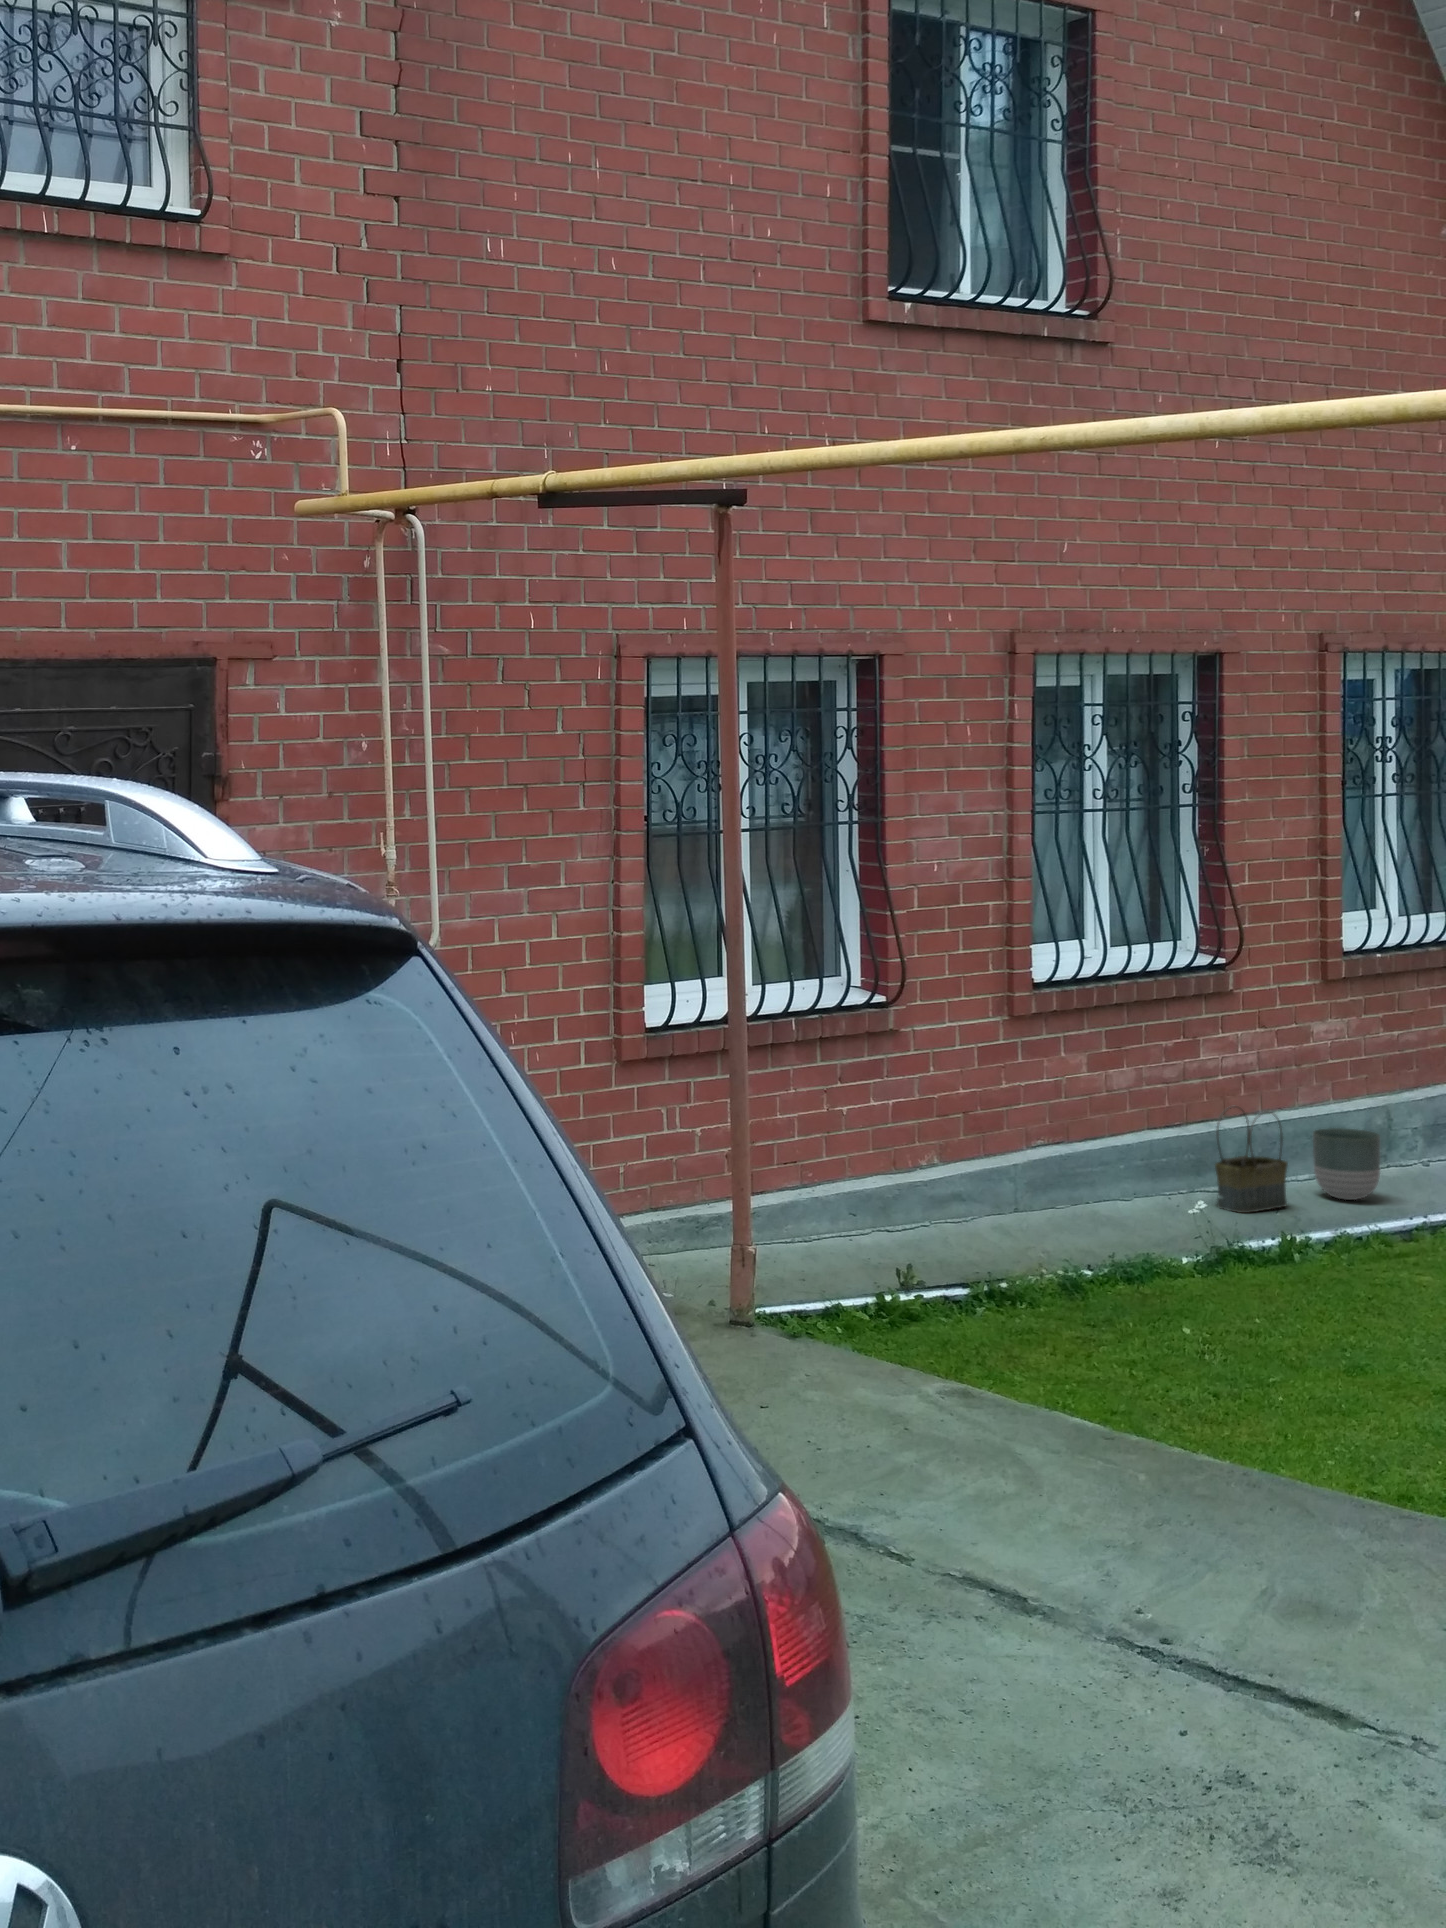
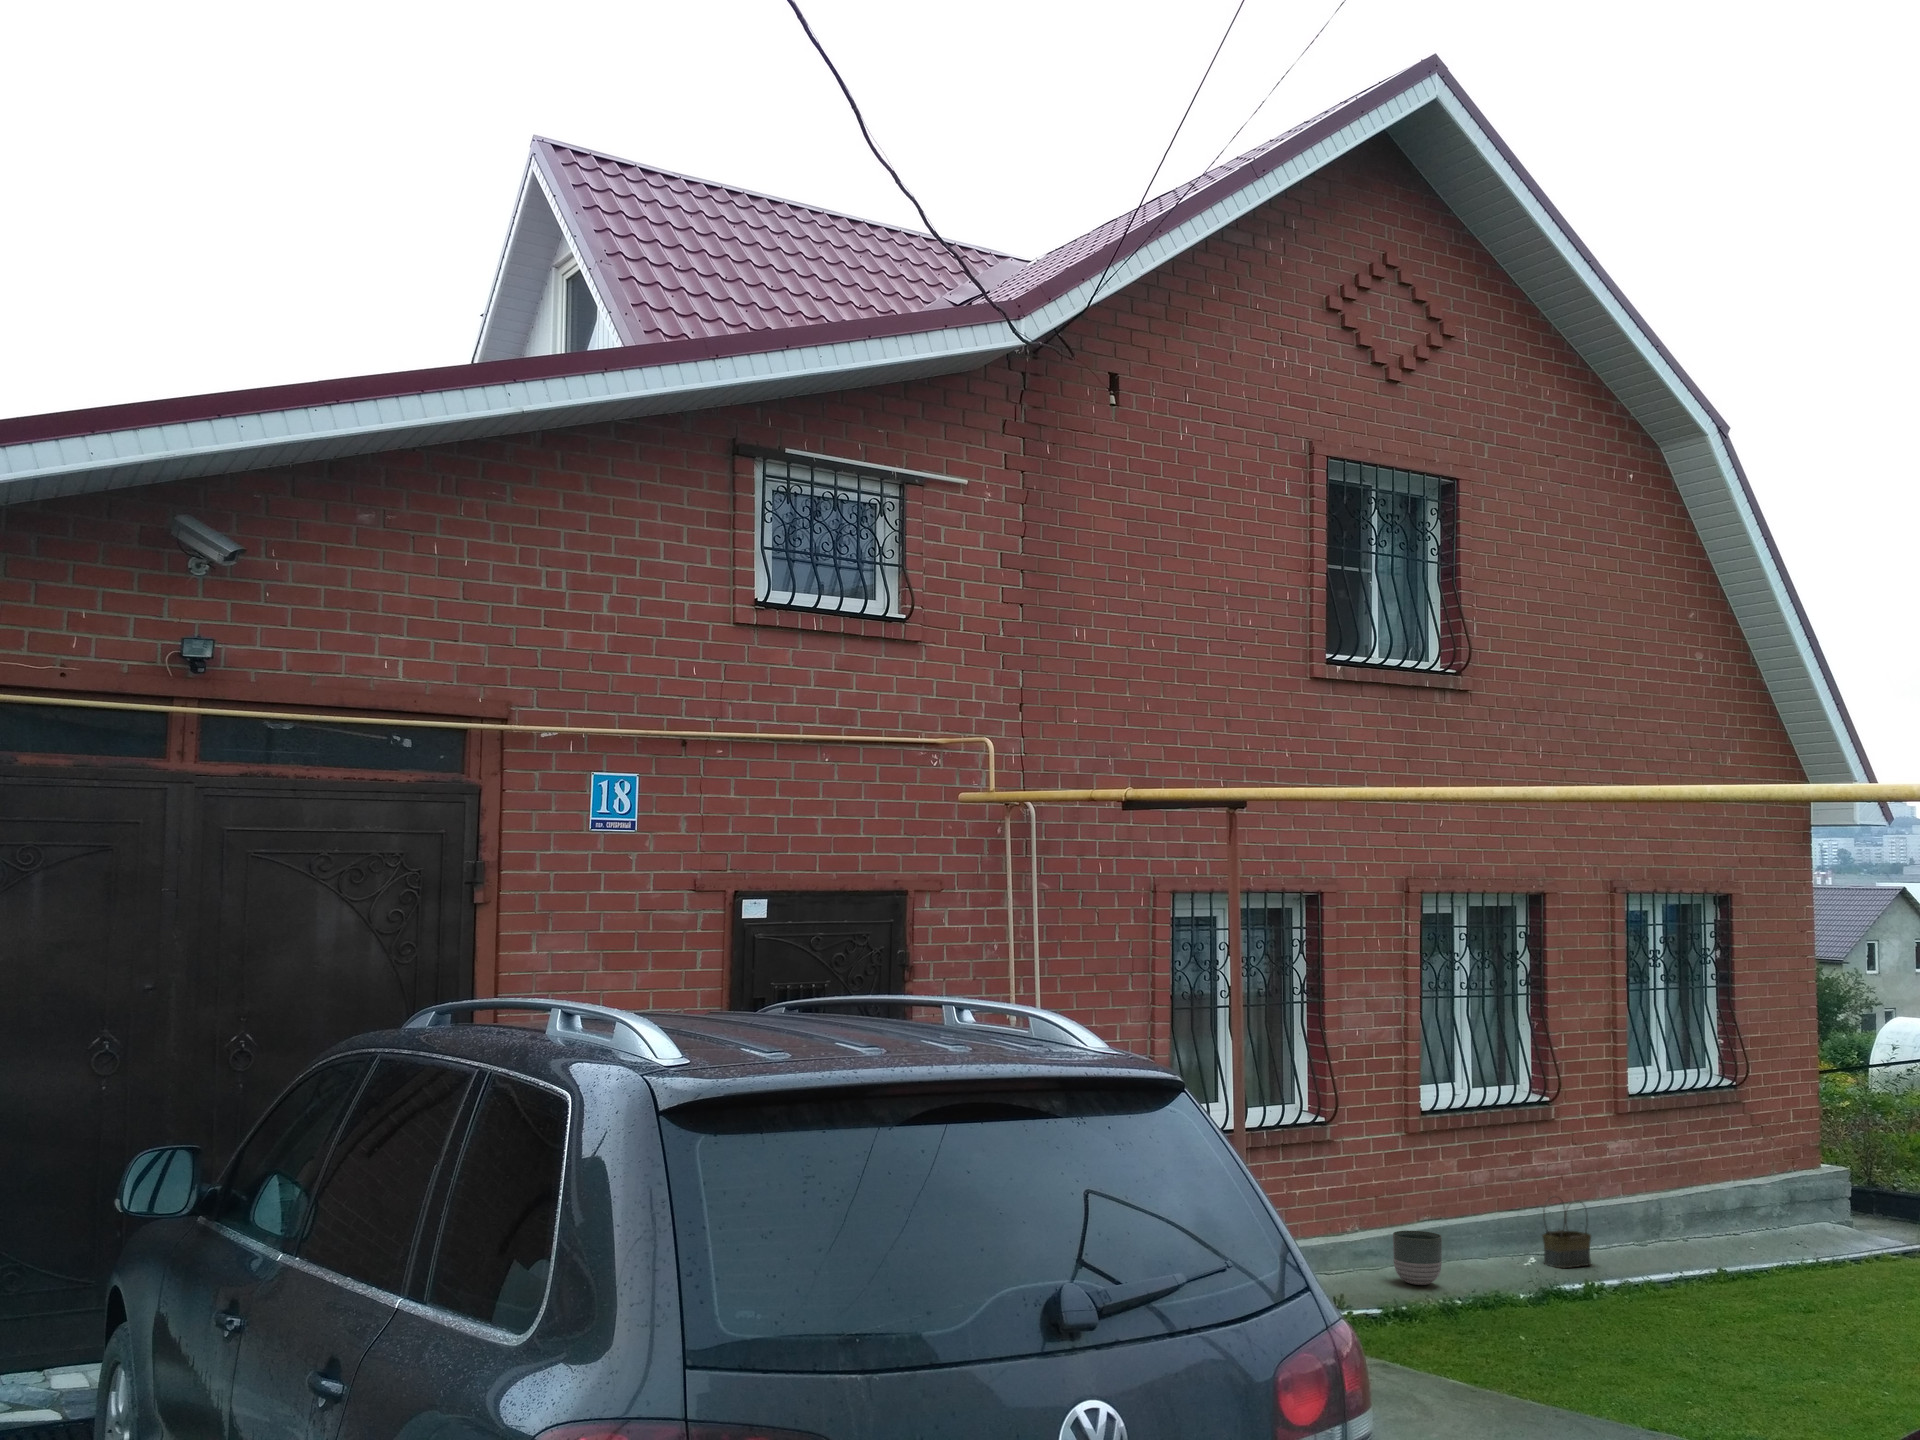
planter: present [1313,1128,1380,1200] -> present [1393,1231,1442,1285]

